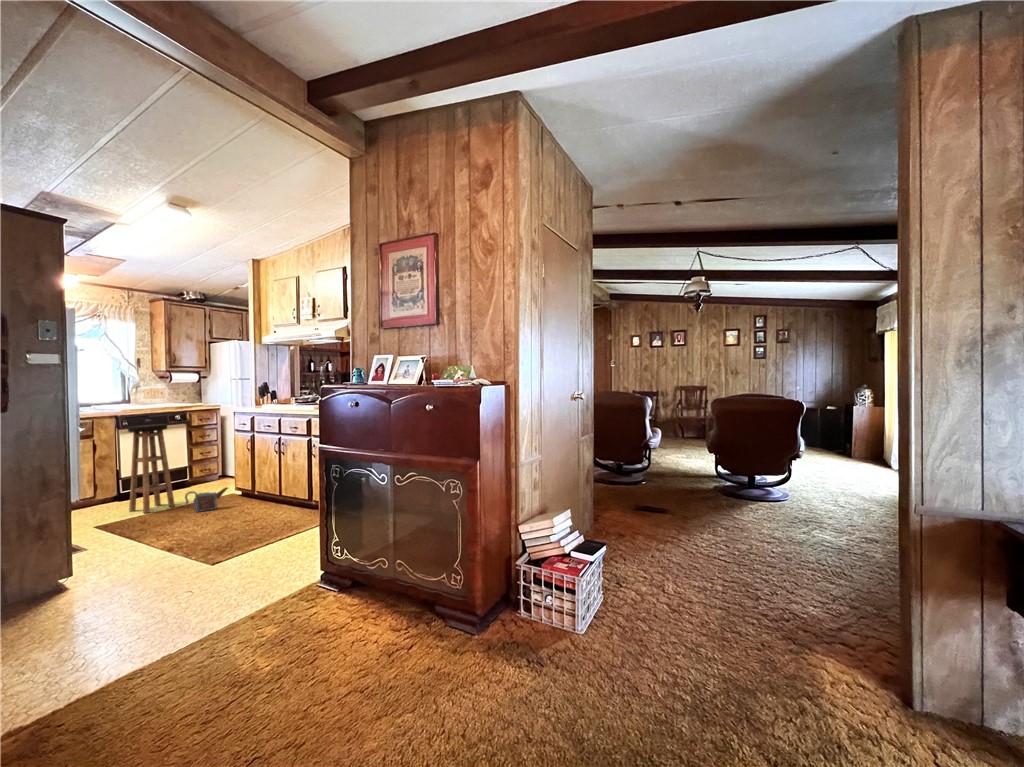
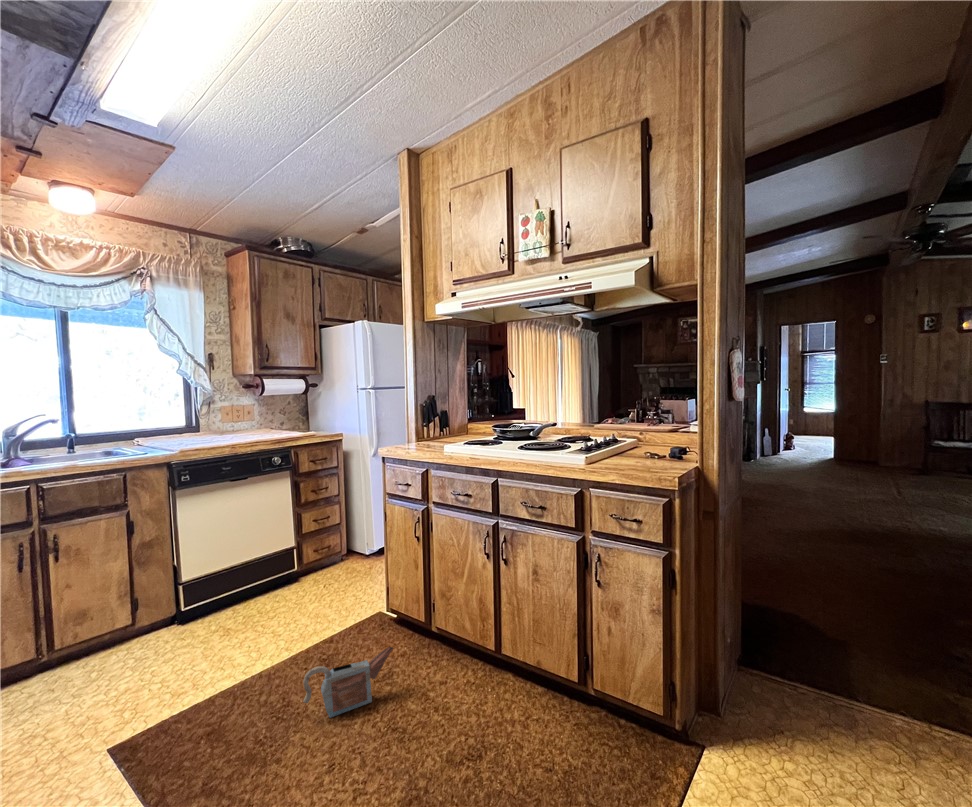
bar stool: present [128,424,175,513] -> none [178,489,279,708]

